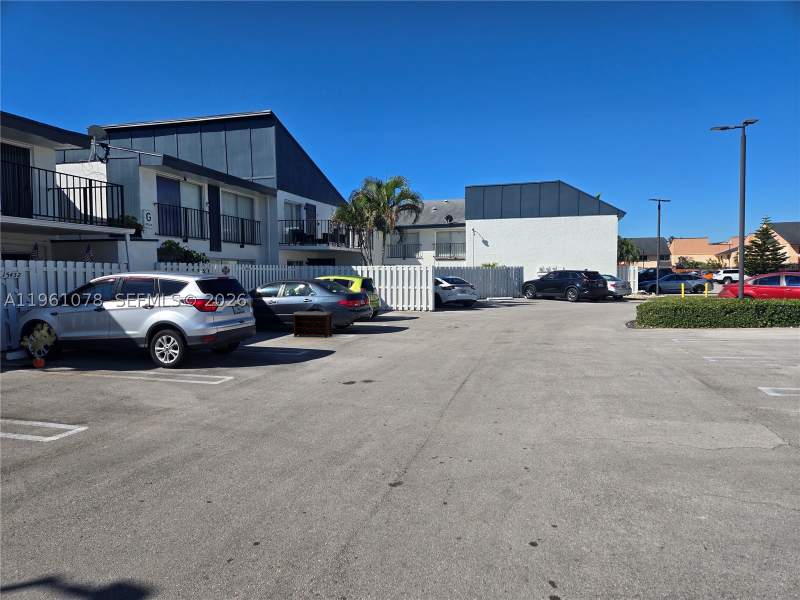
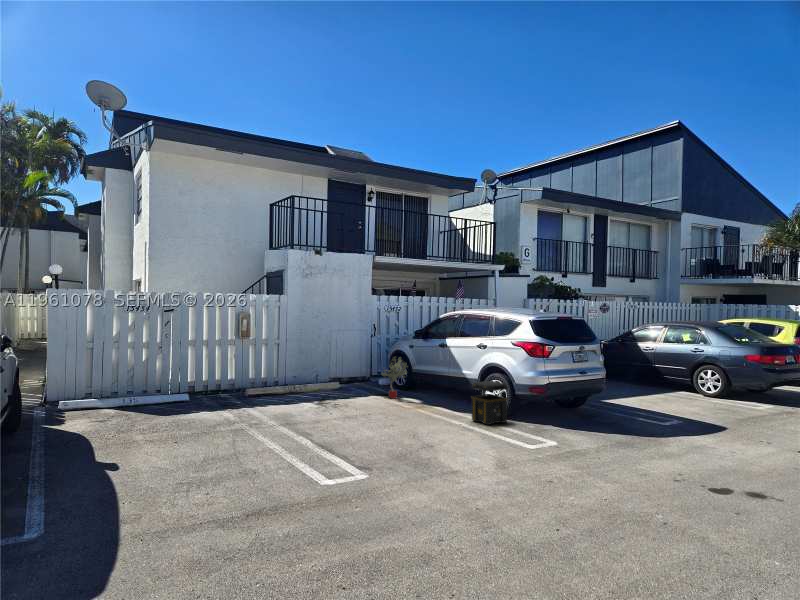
bench: present [293,311,333,338] -> none [672,362,731,401]
toolbox: none [144,337,179,375] -> present [471,381,508,425]

